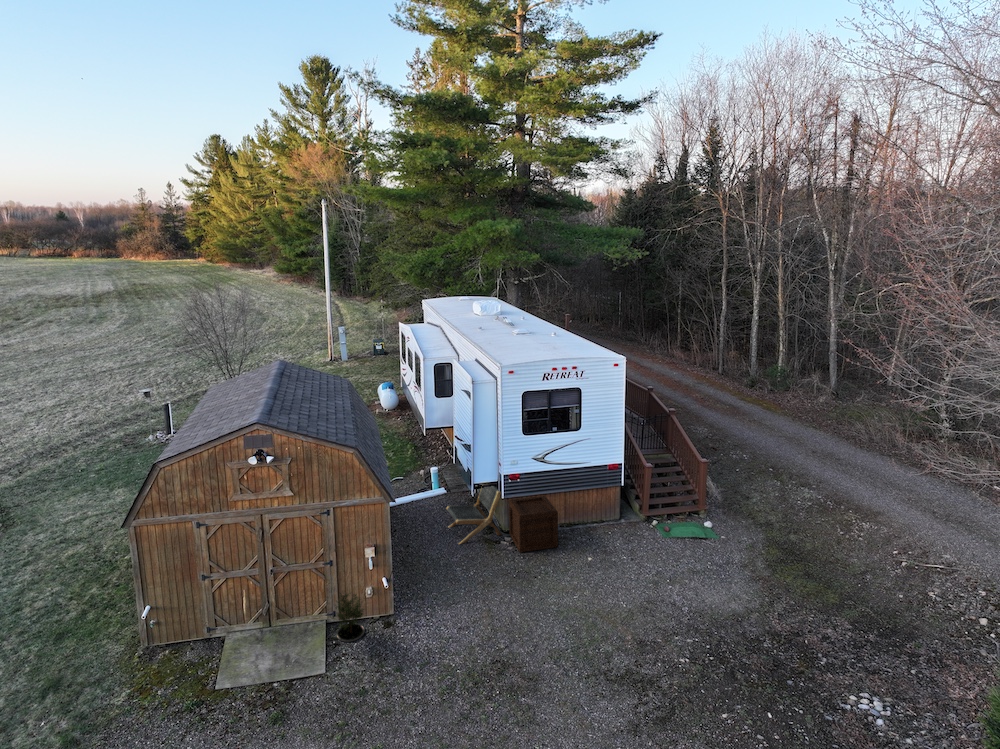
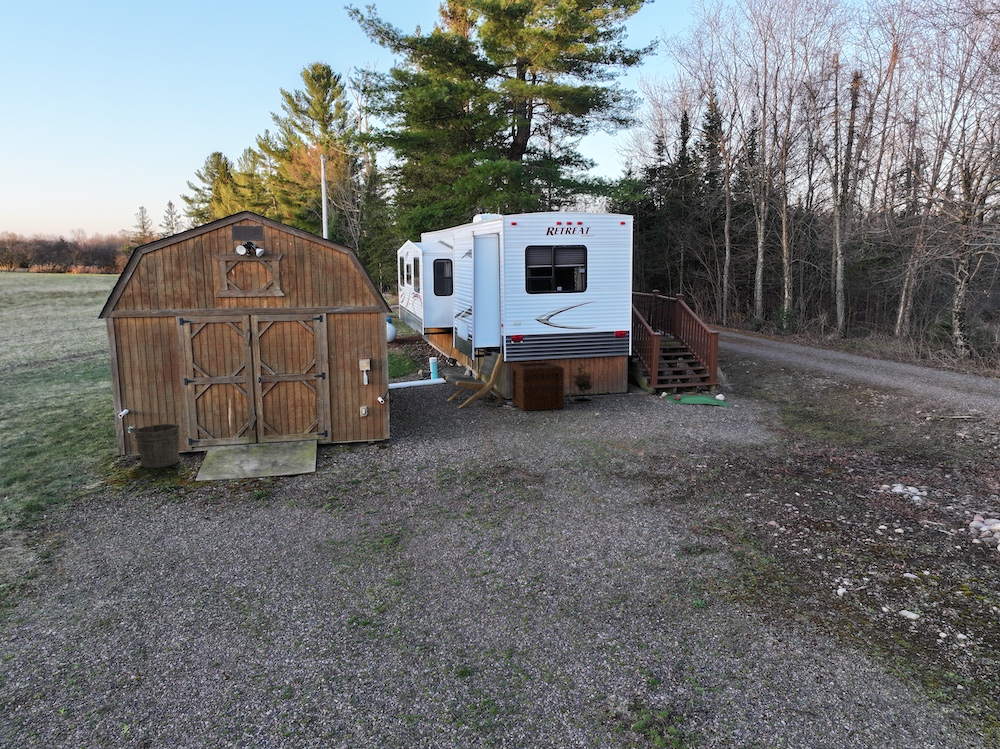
potted tree: present [336,593,365,642] -> present [572,364,594,403]
bucket: none [156,618,200,669] -> present [132,424,180,468]

